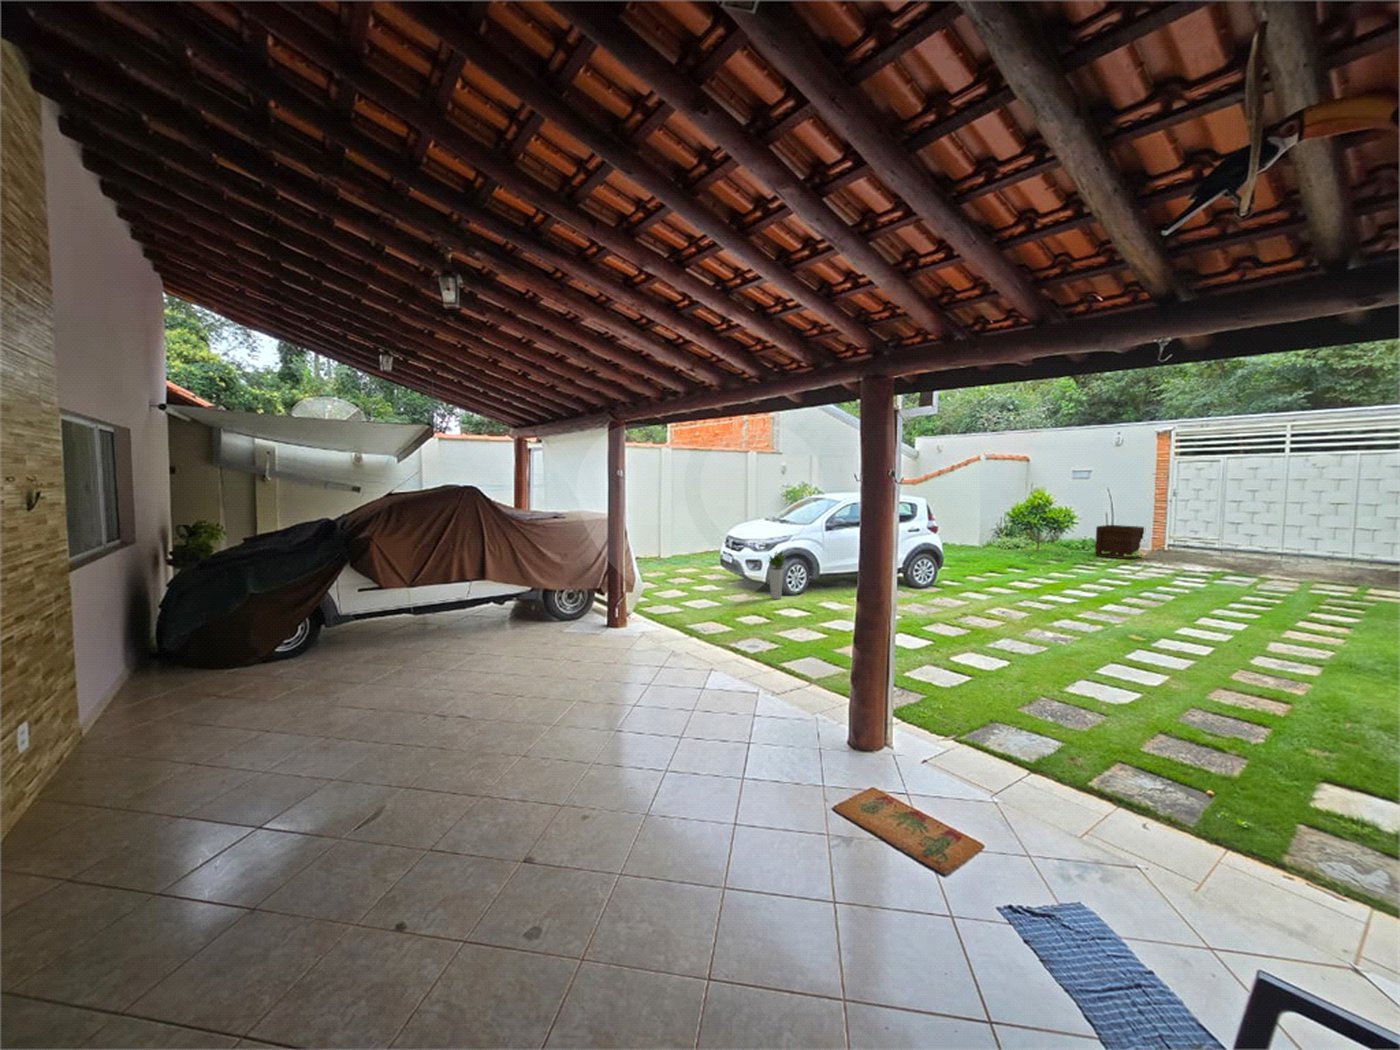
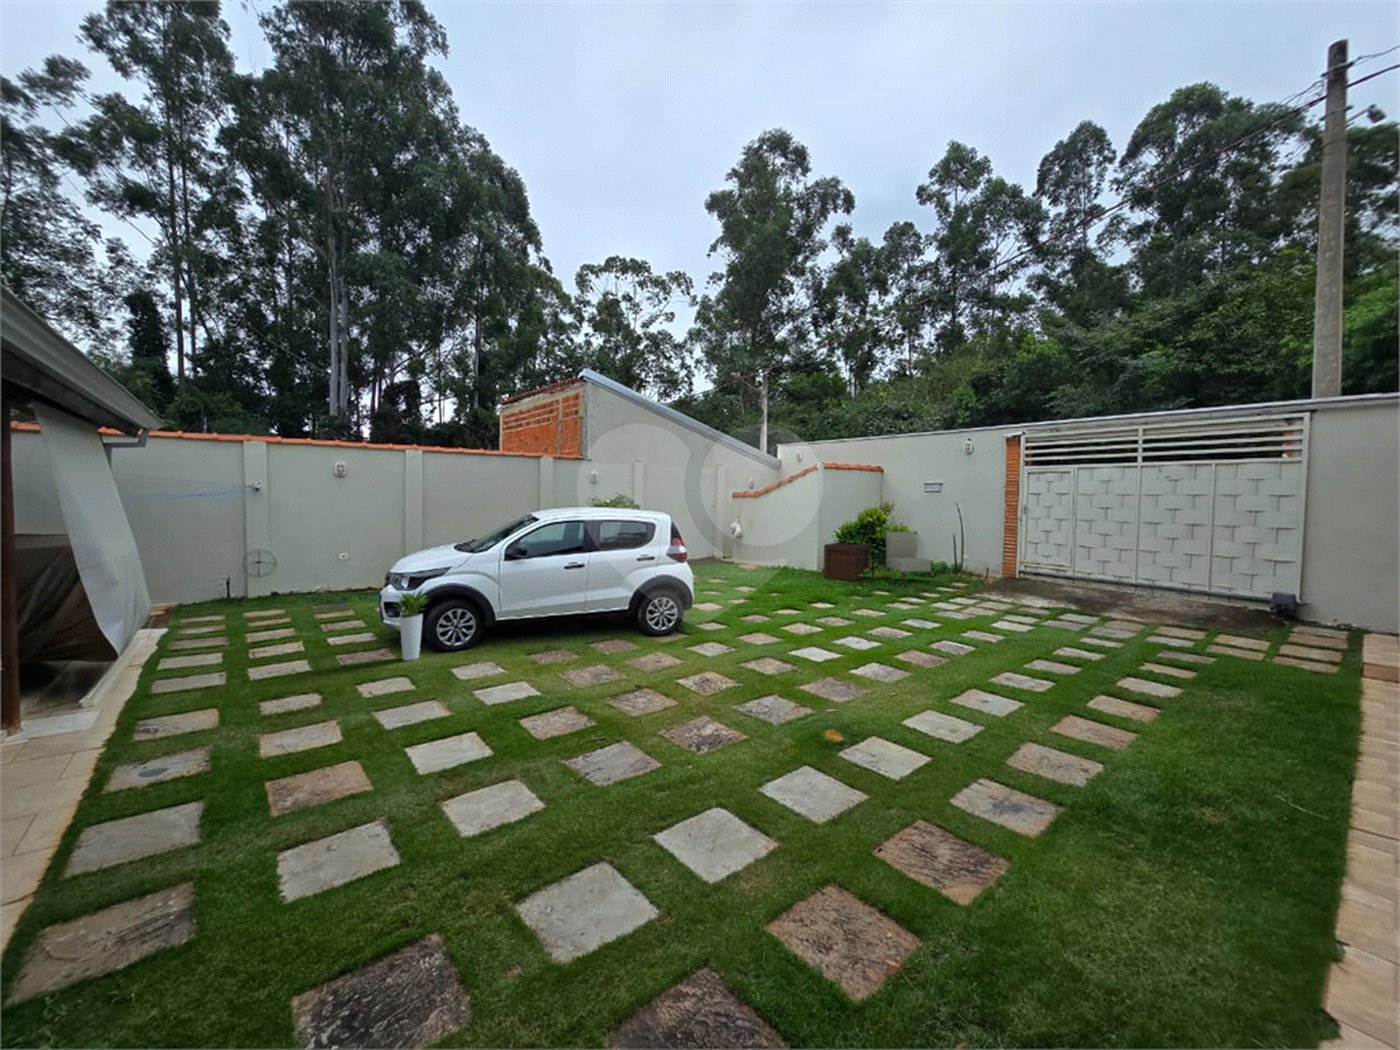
chair: none [1039,512,1086,555] -> present [886,531,931,583]
wooden crate: present [1095,525,1144,559] -> present [823,543,870,581]

